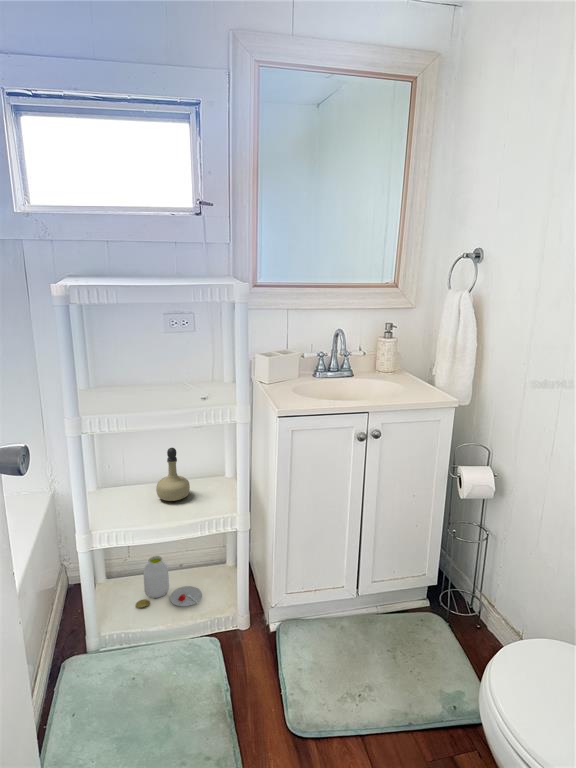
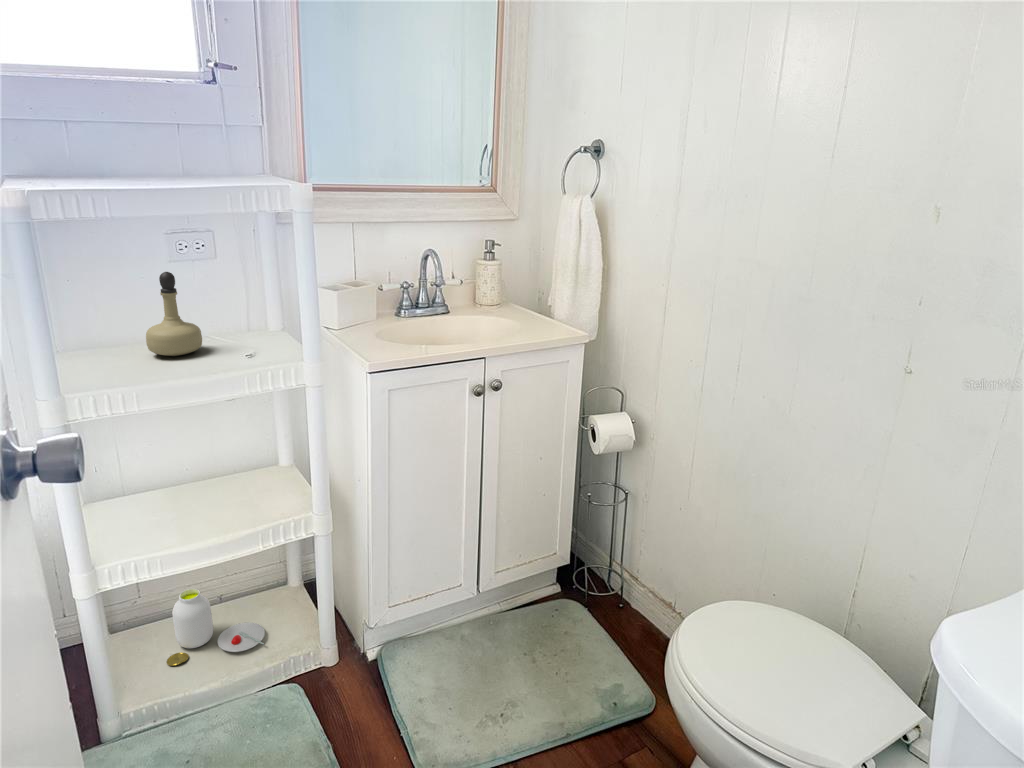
perfume bottle: present [156,448,190,501] -> present [146,272,202,356]

